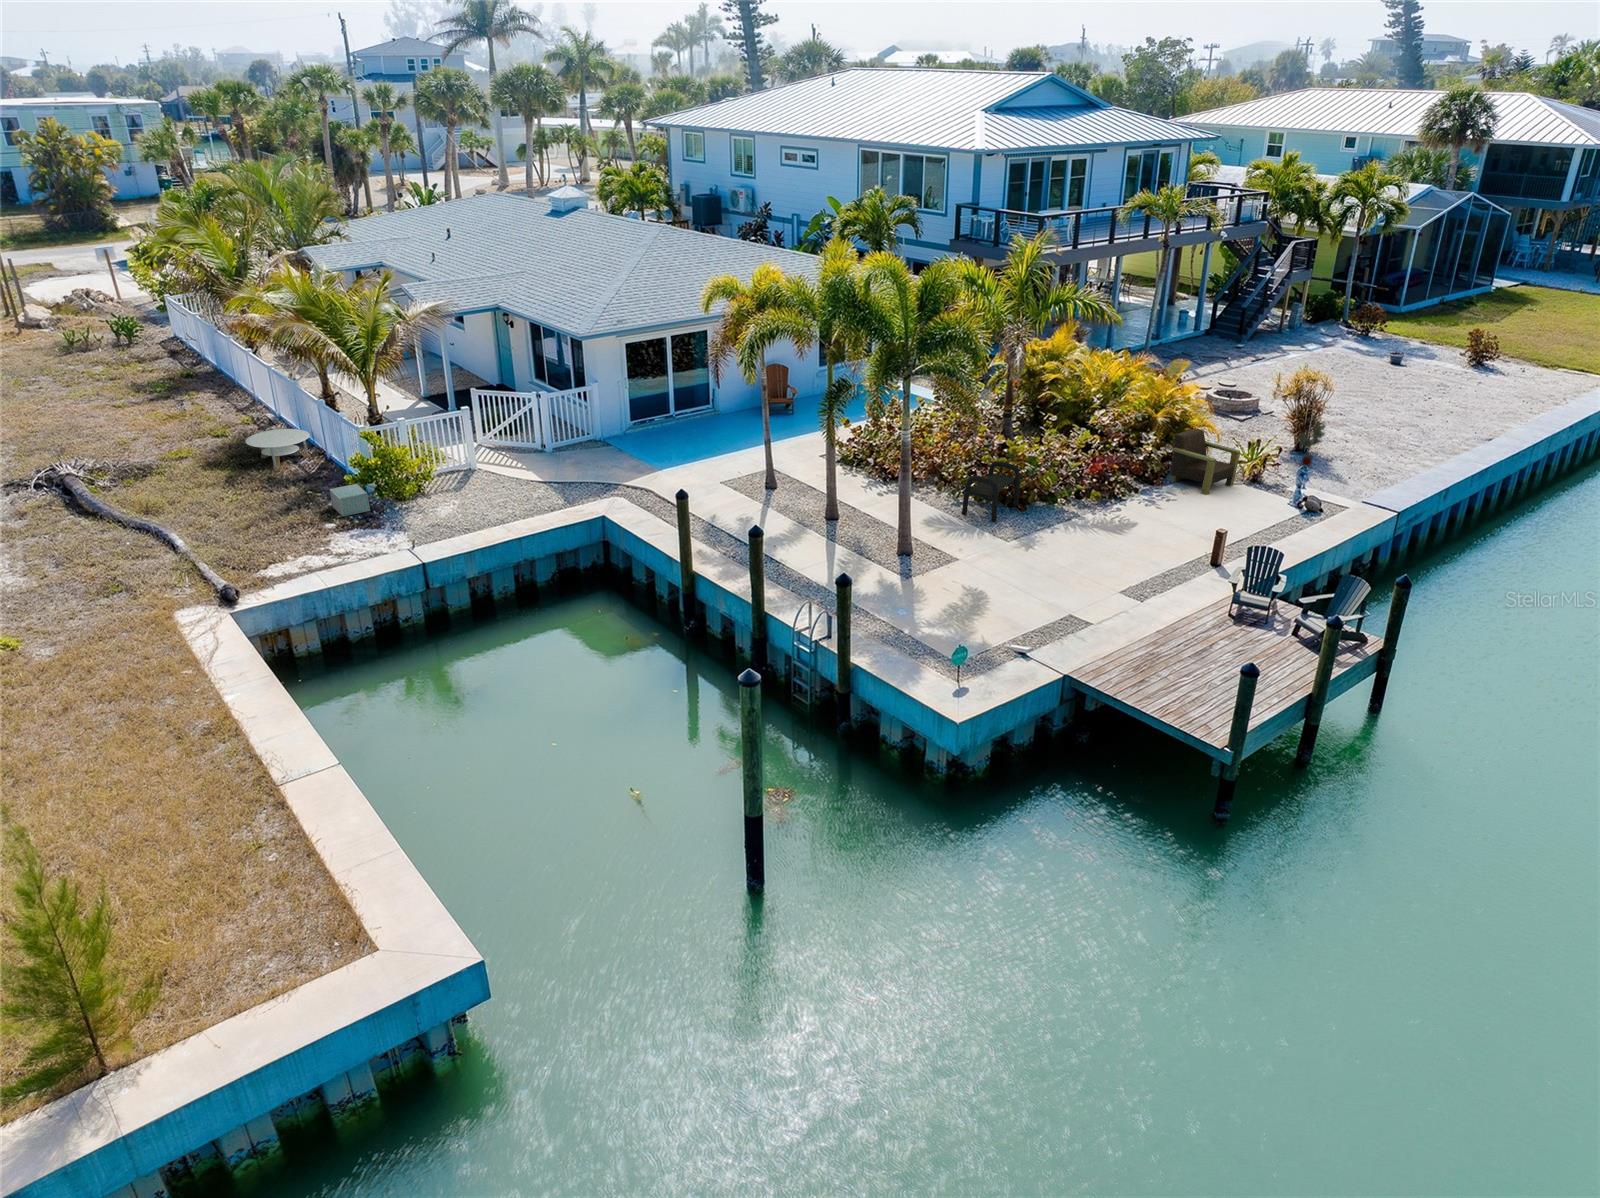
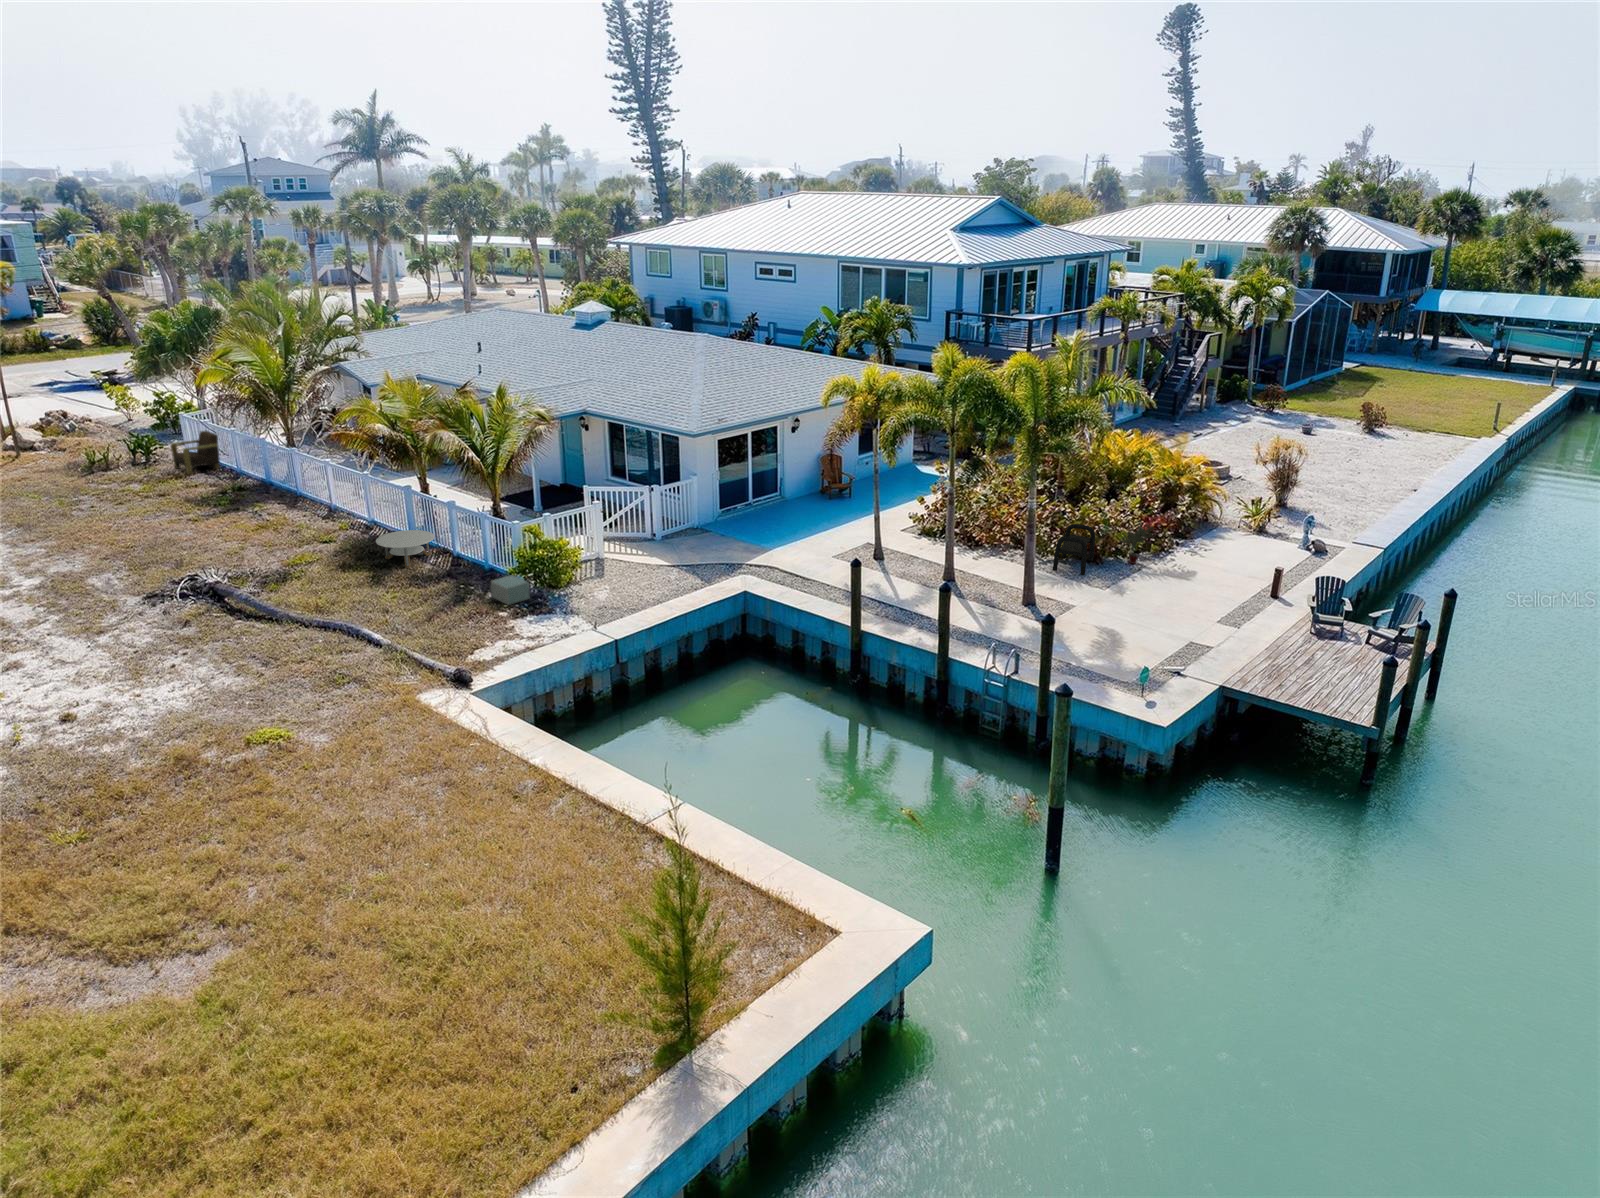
potted tree: present [1299,422,1325,466] -> present [1121,521,1153,564]
armchair: present [1171,429,1240,495] -> present [171,431,220,474]

